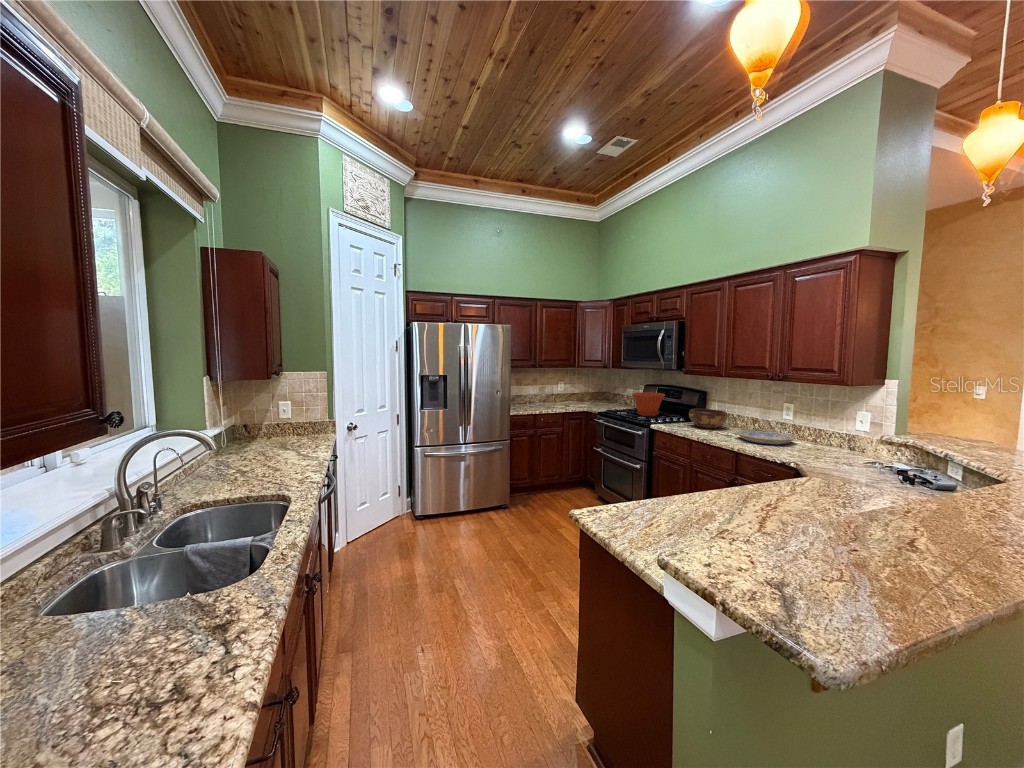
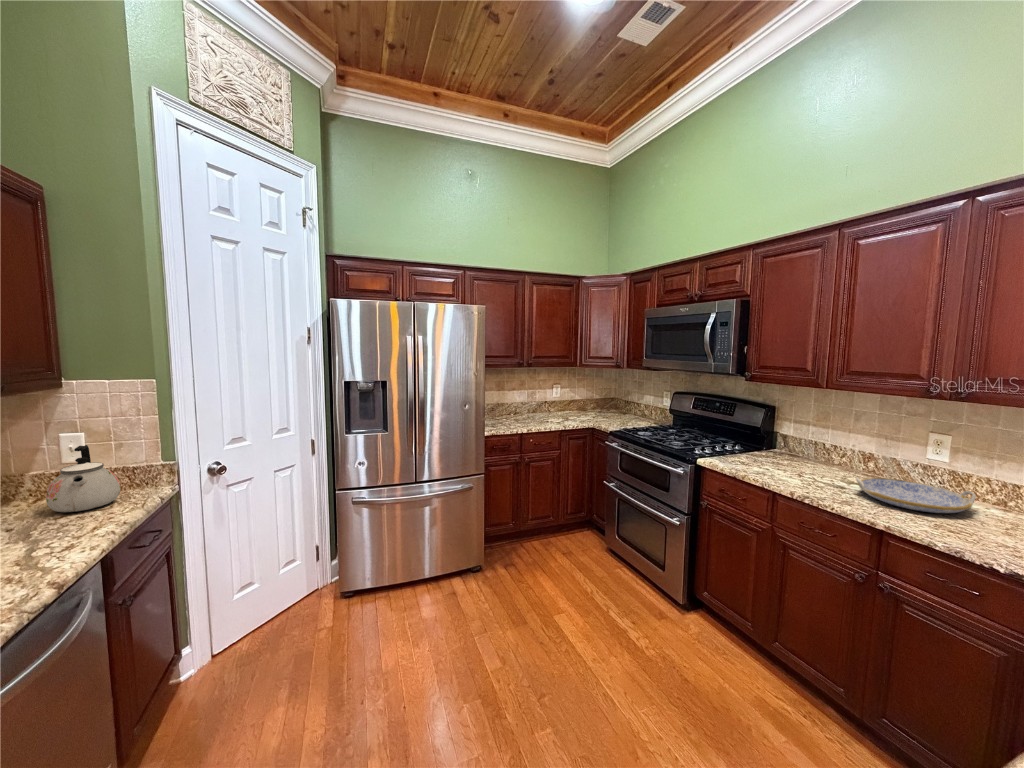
plant pot: present [632,392,665,416] -> none [660,404,710,440]
kettle: none [282,407,314,442] -> present [46,445,120,512]
decorative bowl: present [689,409,728,429] -> none [758,434,823,469]

